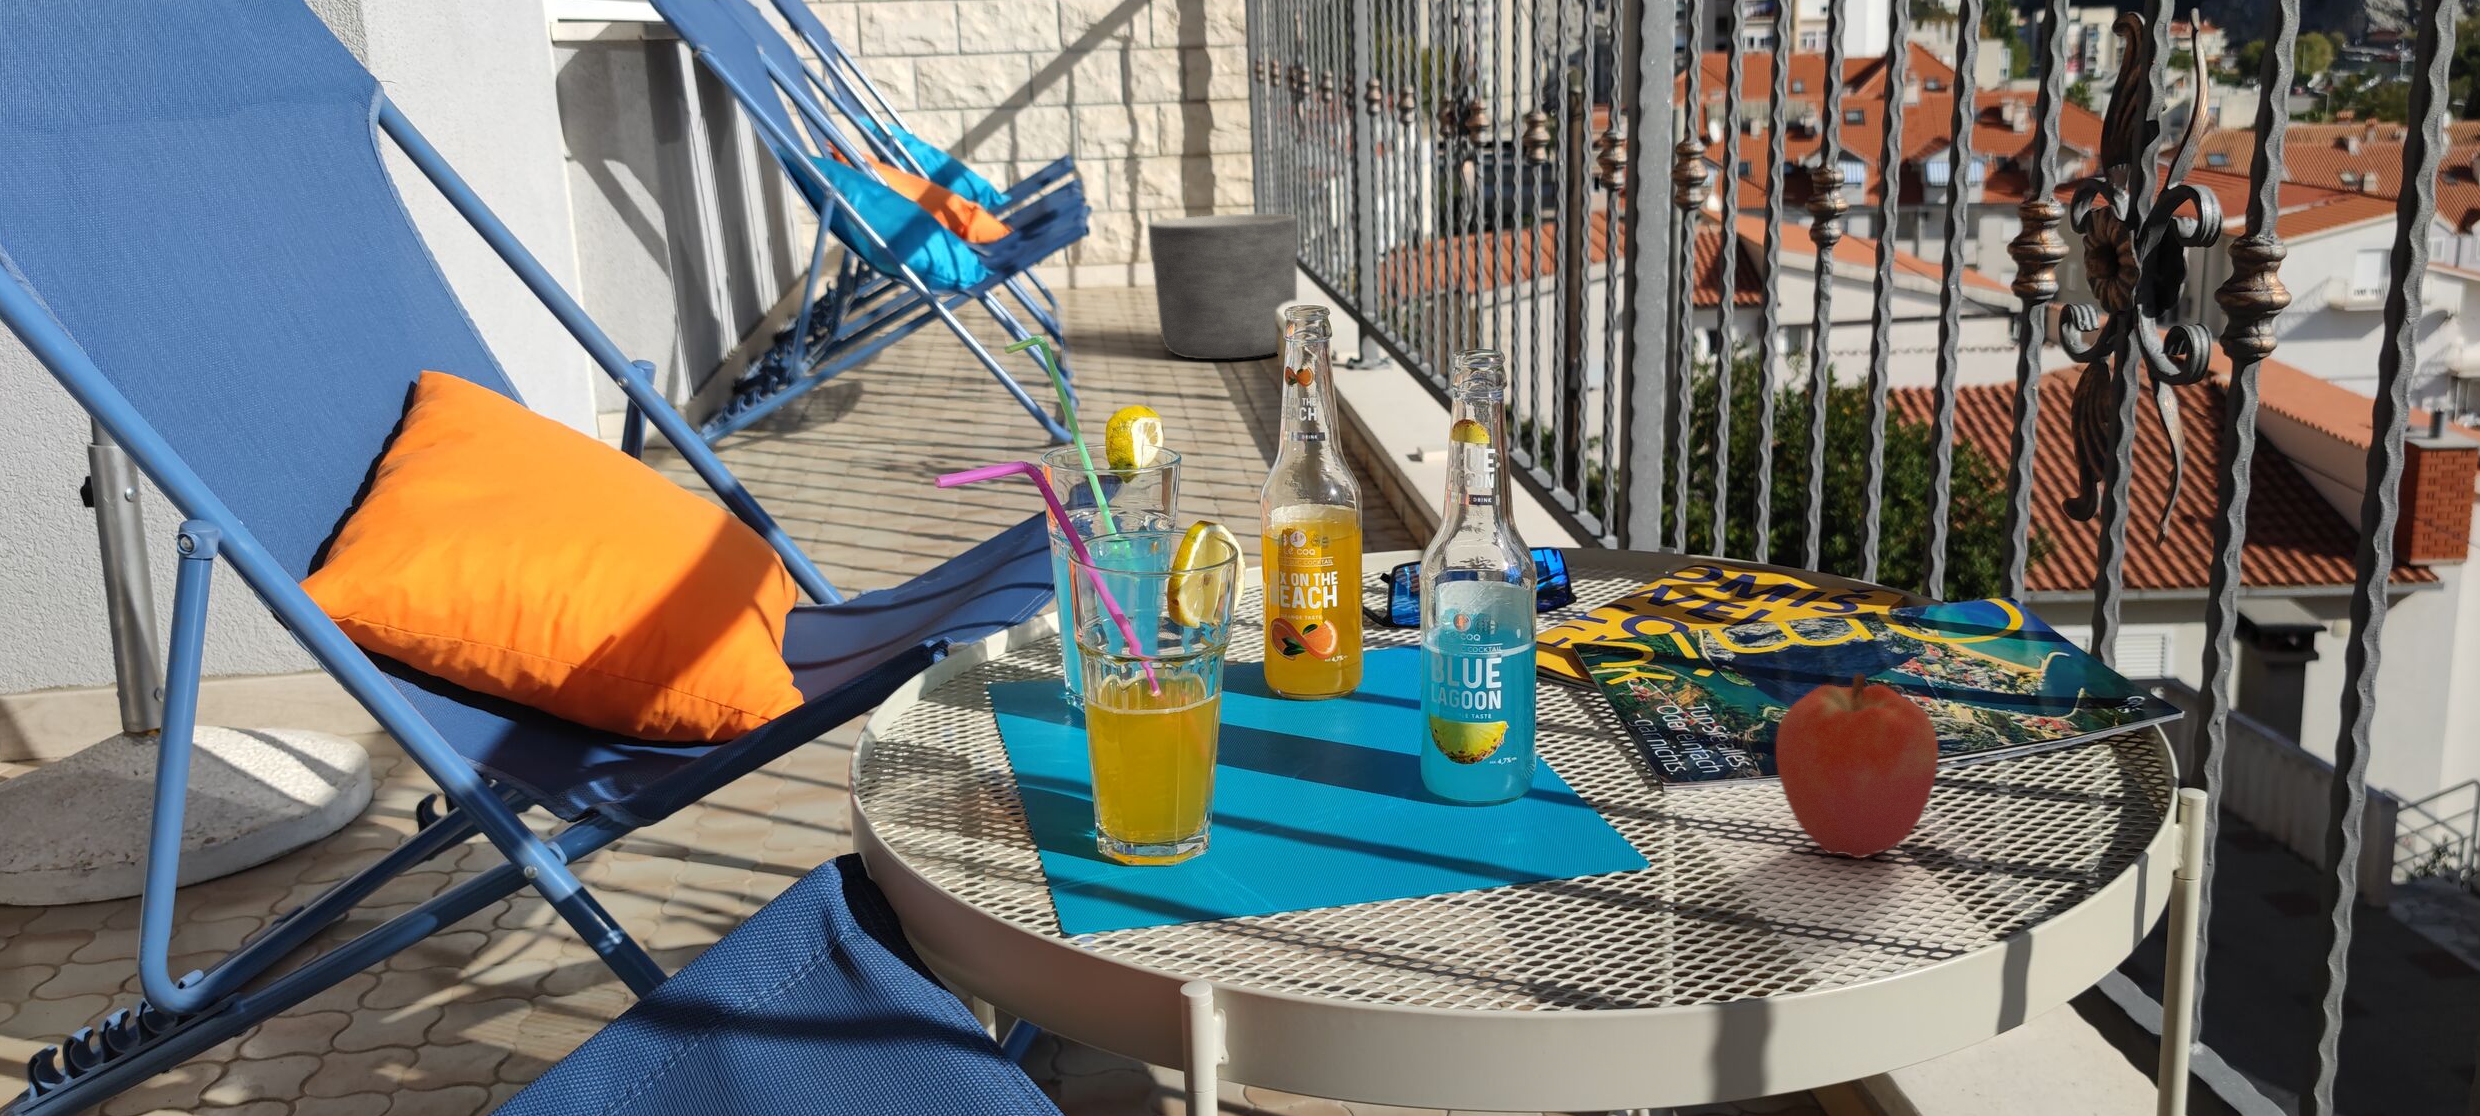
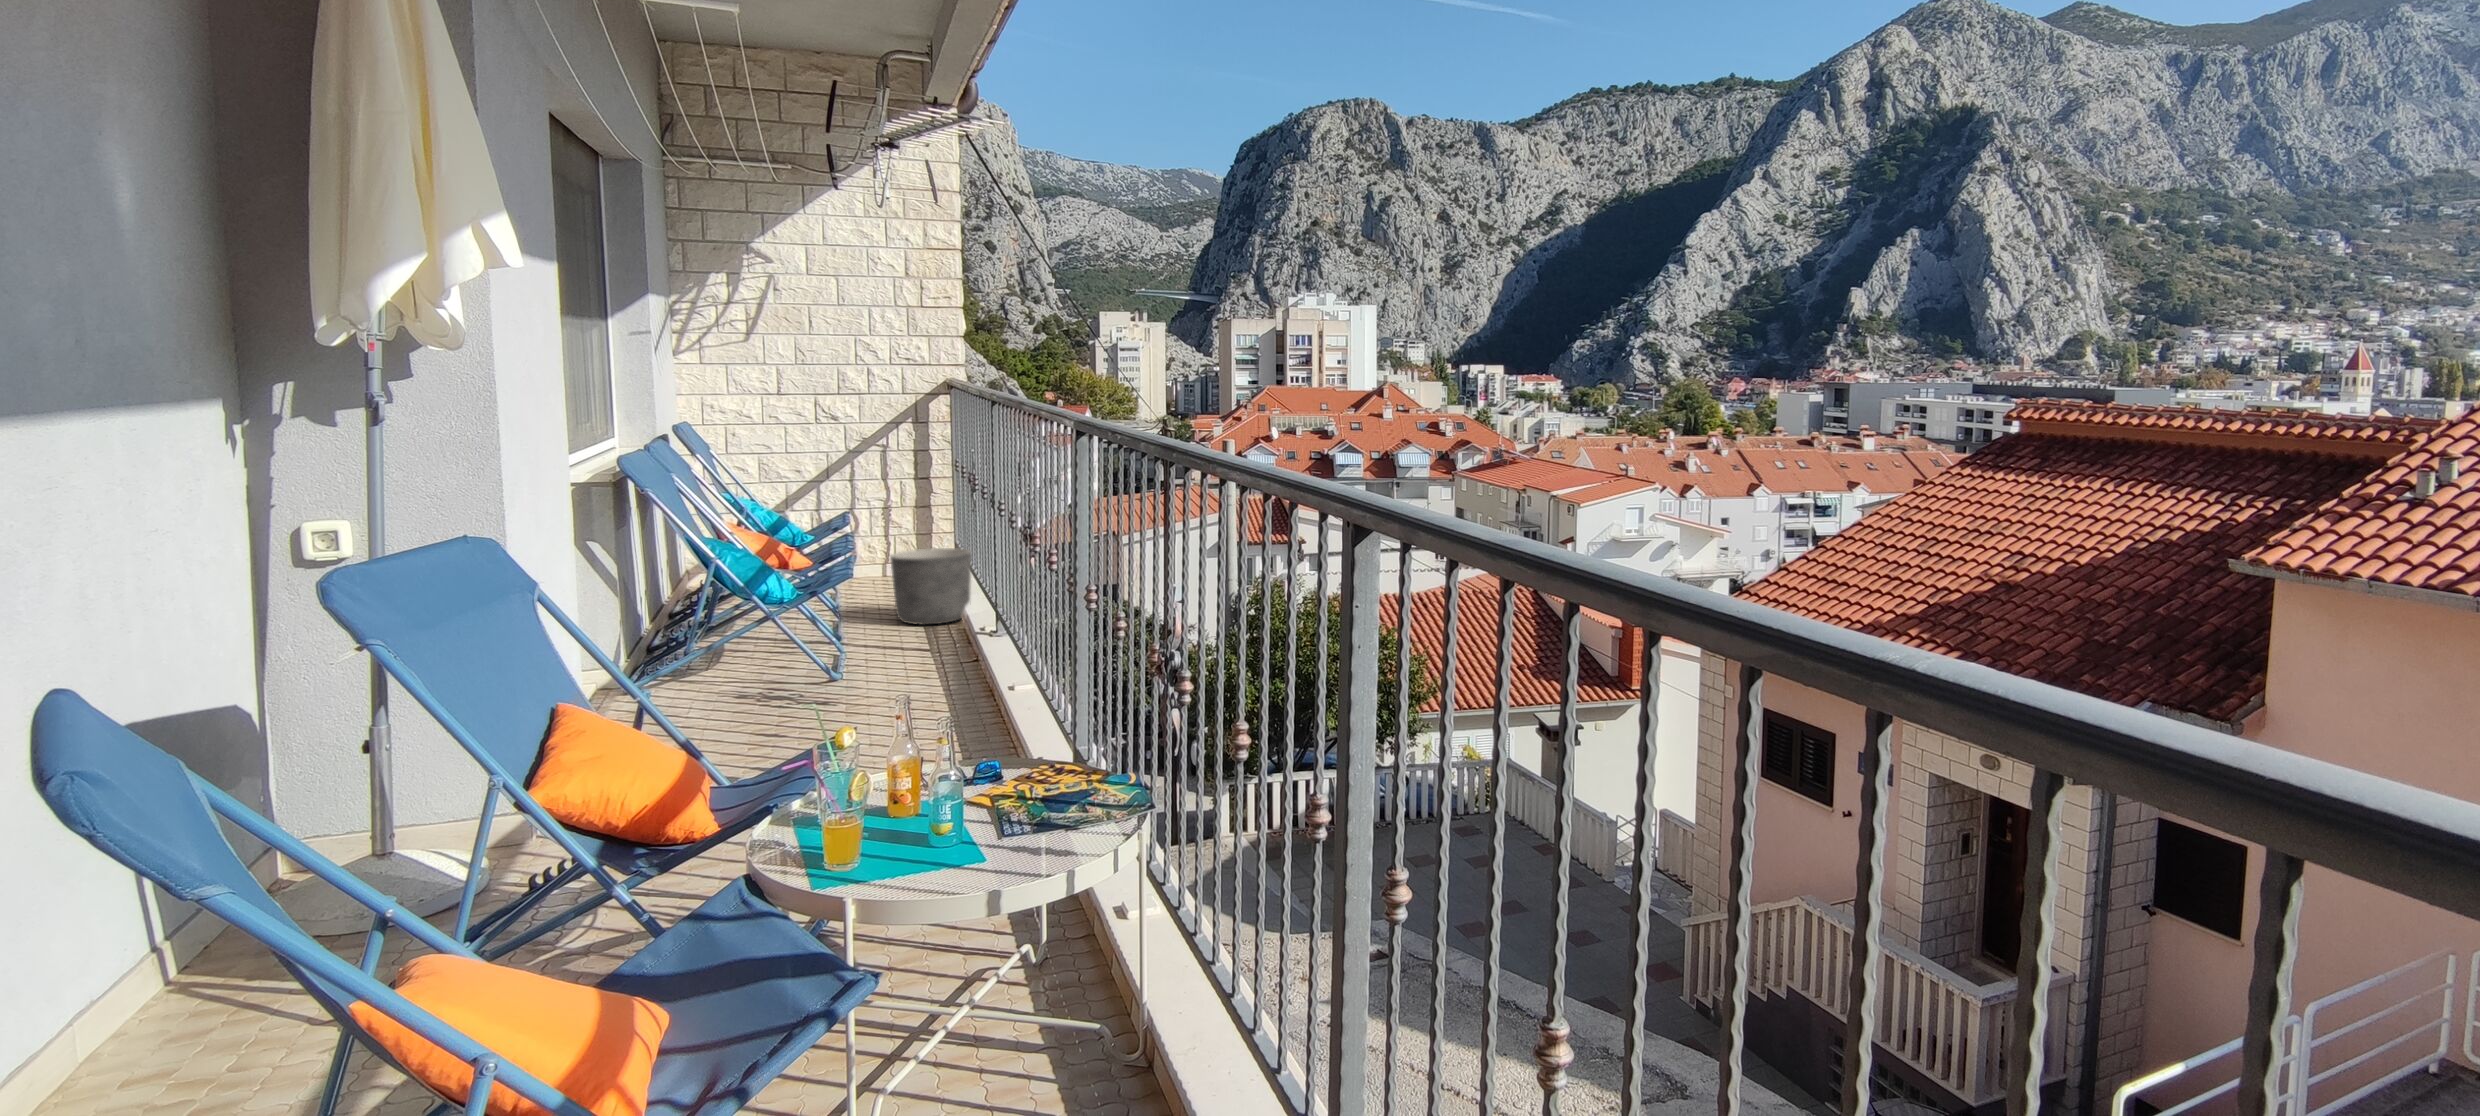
apple: present [1776,673,1938,858] -> none [1018,805,1061,854]

